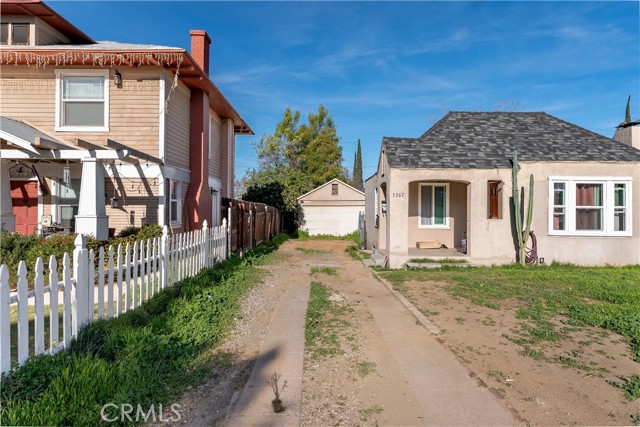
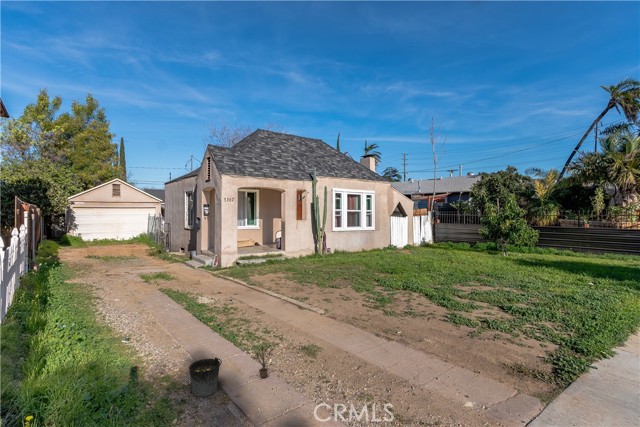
bucket: none [194,367,233,410] -> present [189,357,222,397]

